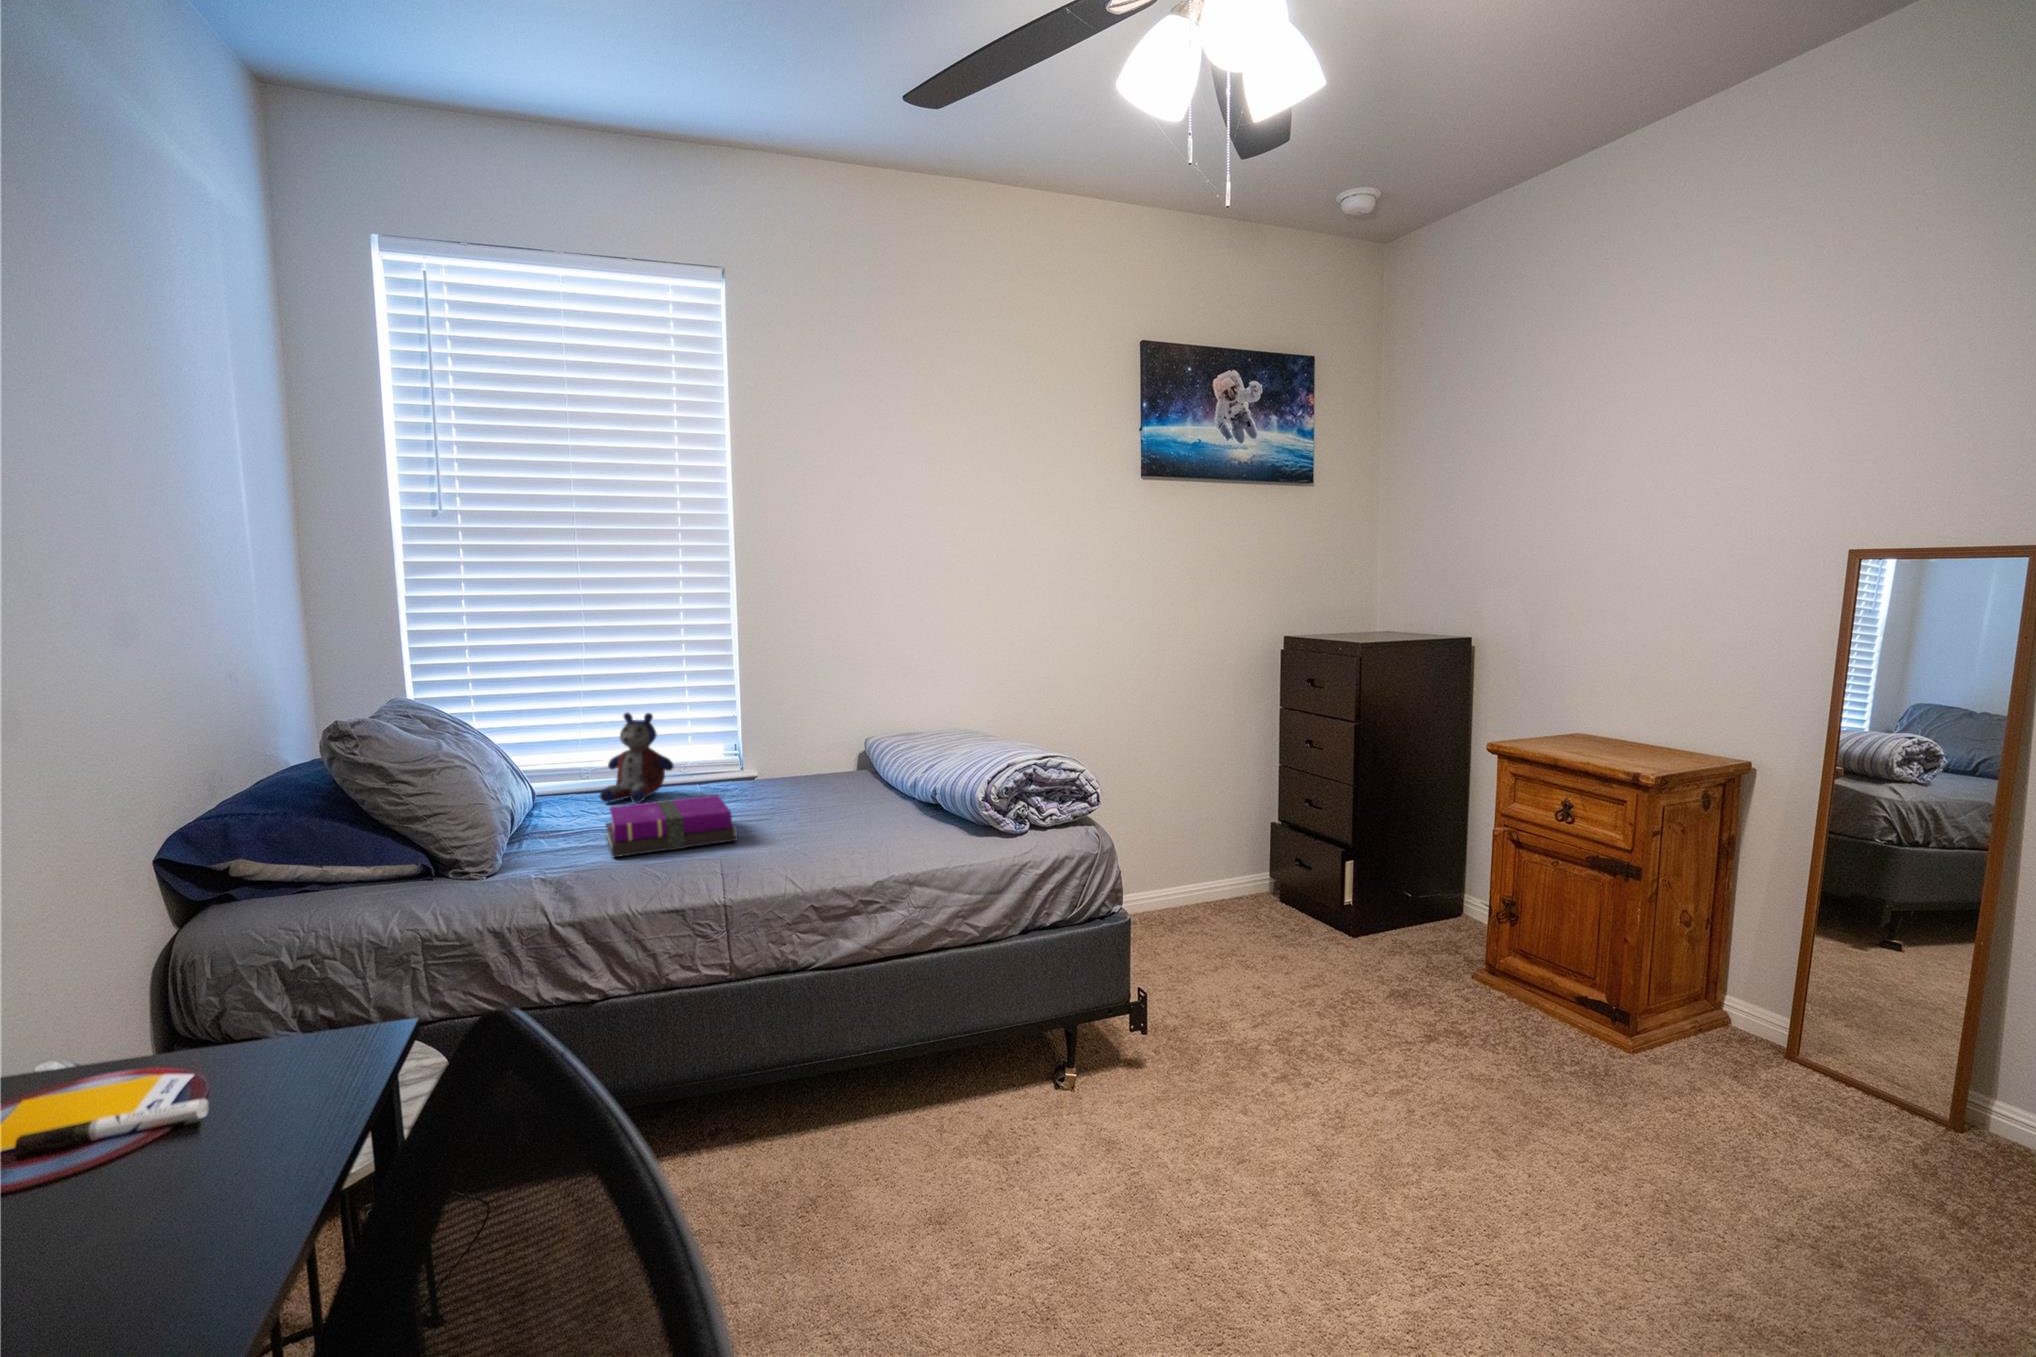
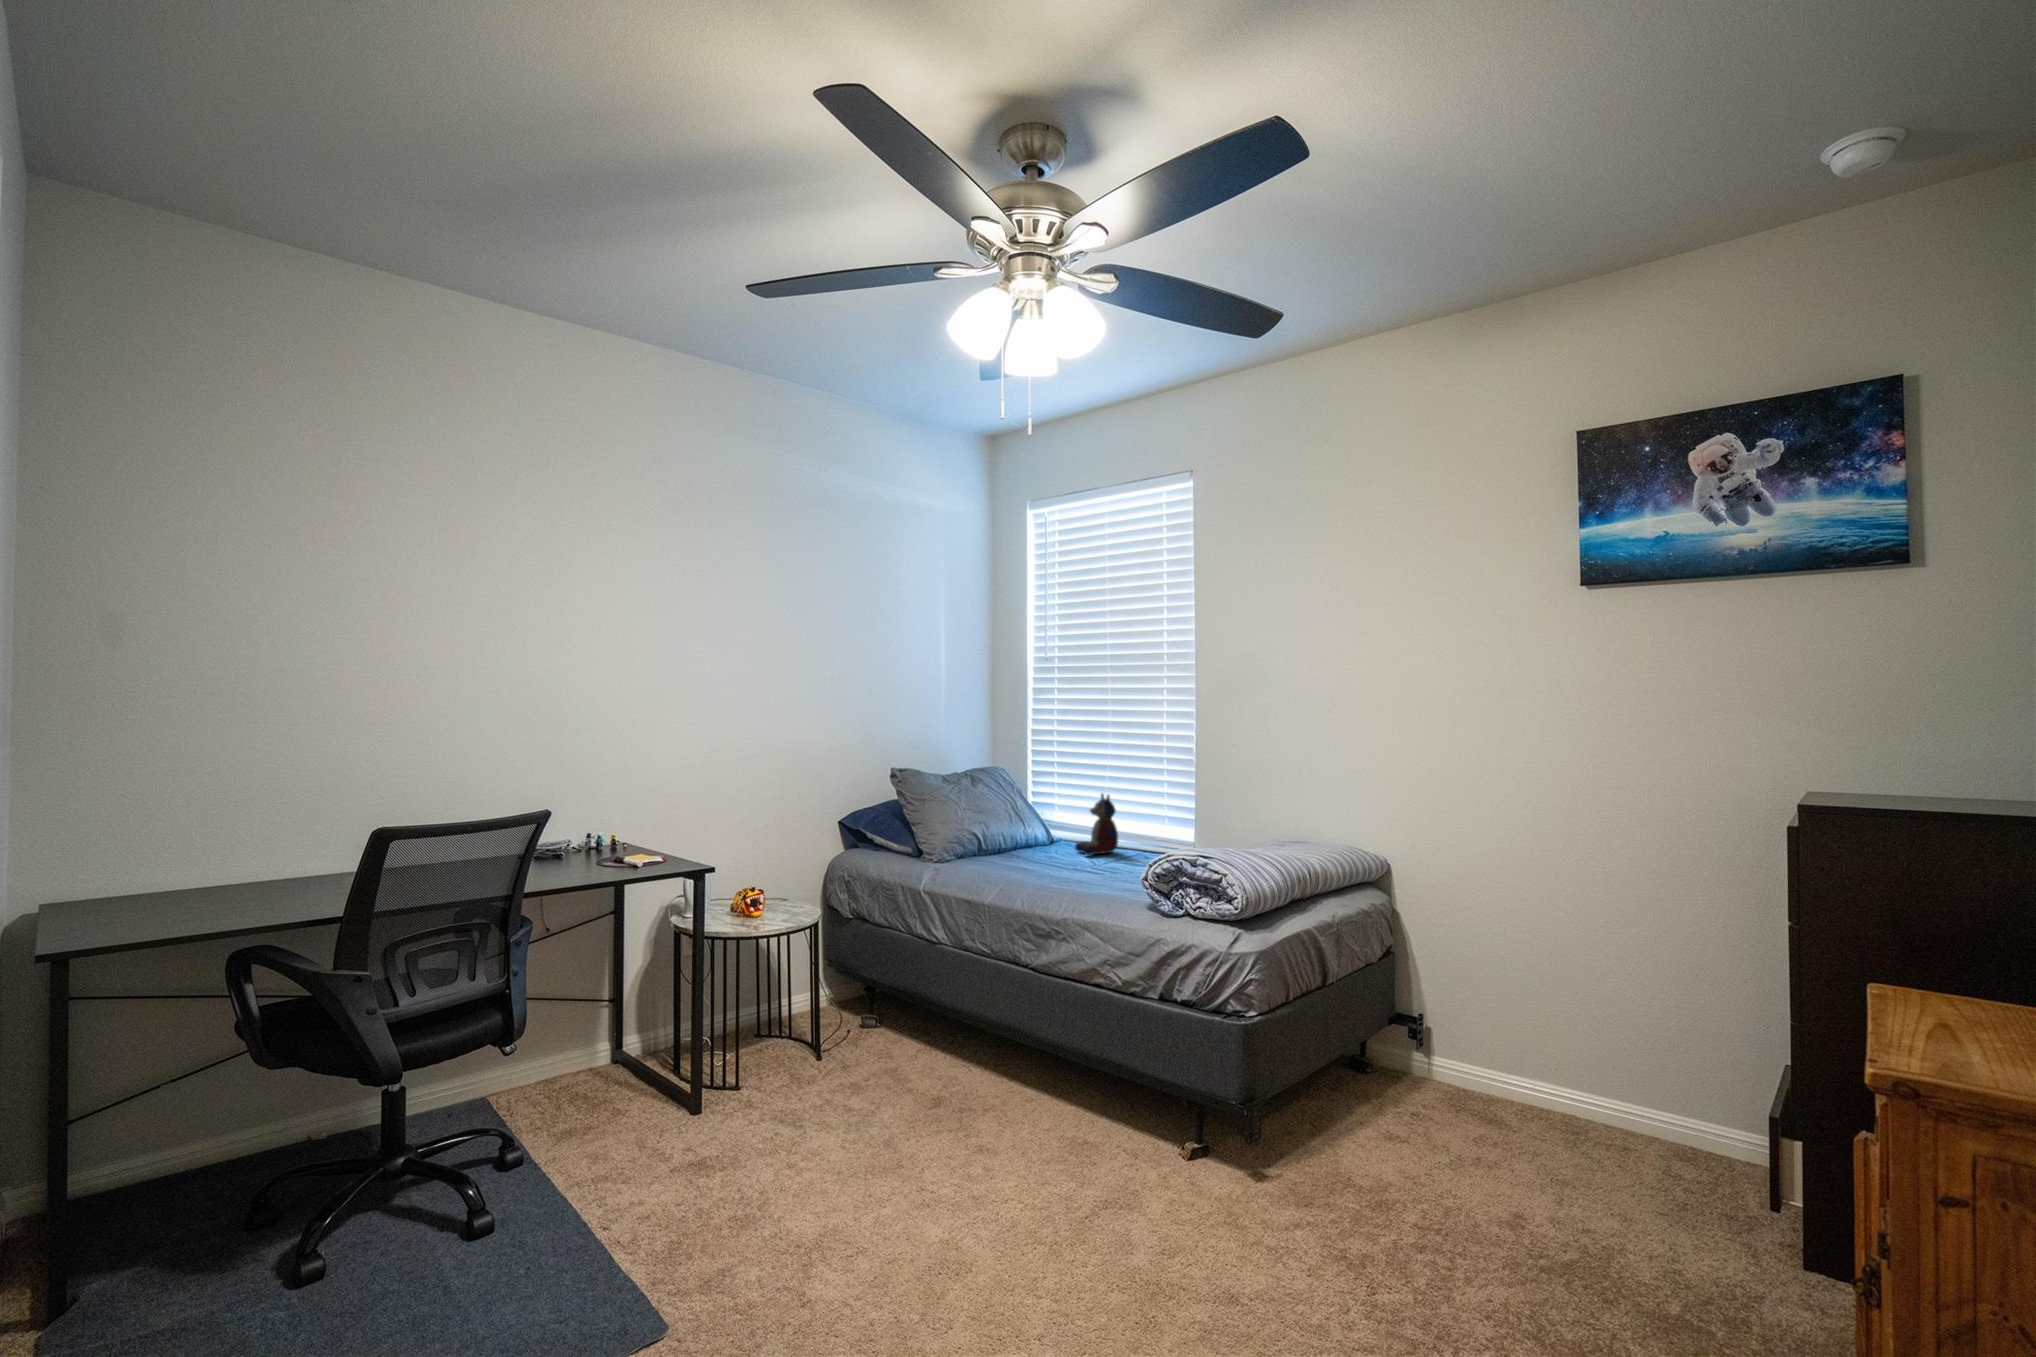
notebook: present [606,795,737,857] -> none [990,846,1084,880]

